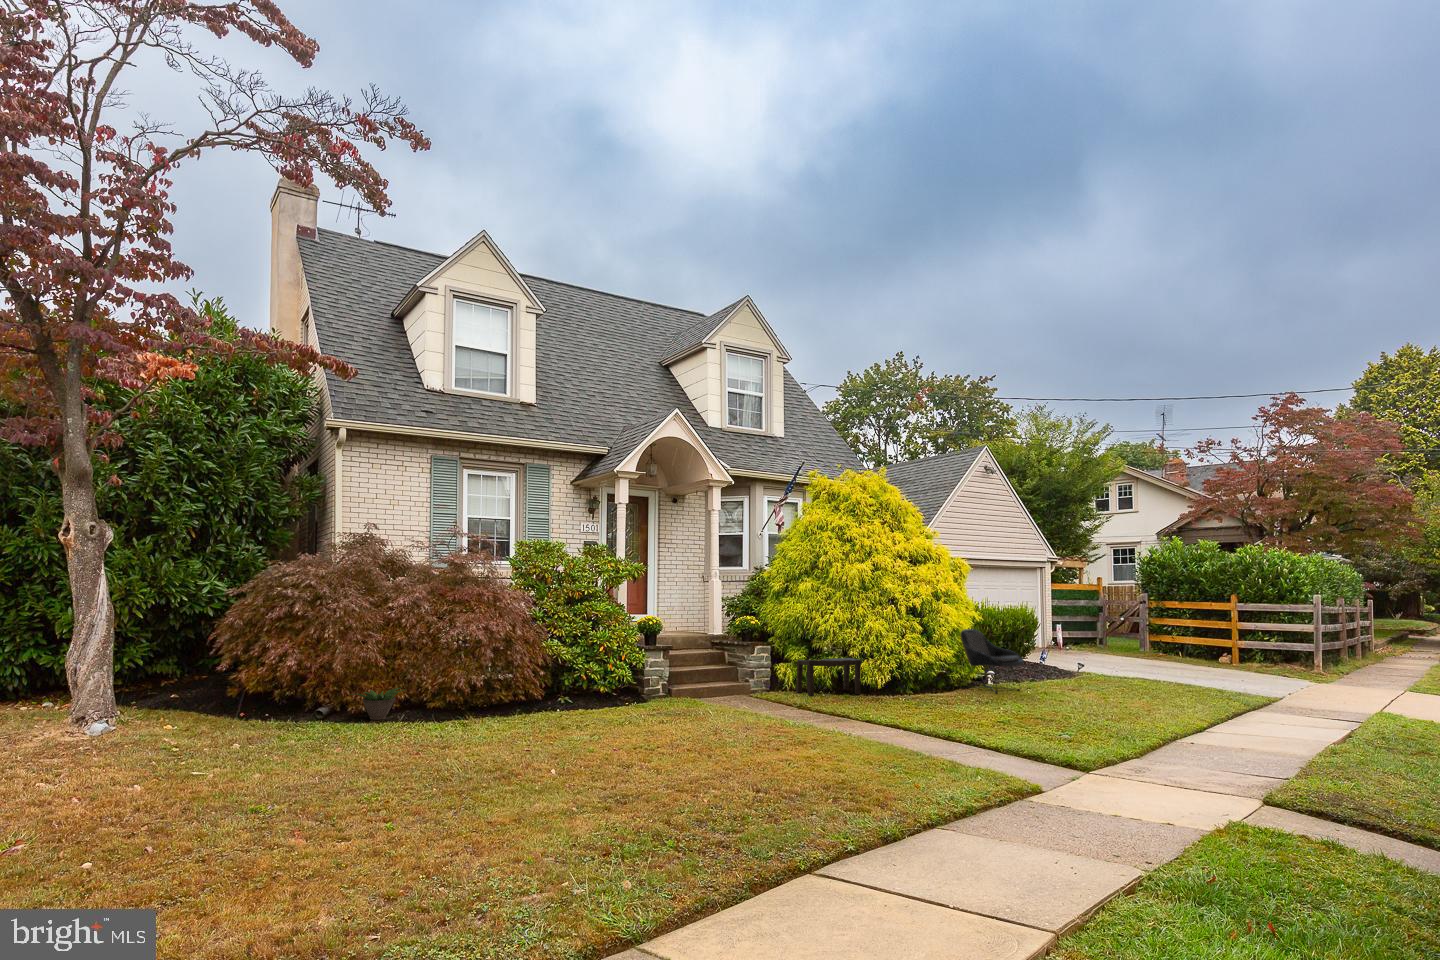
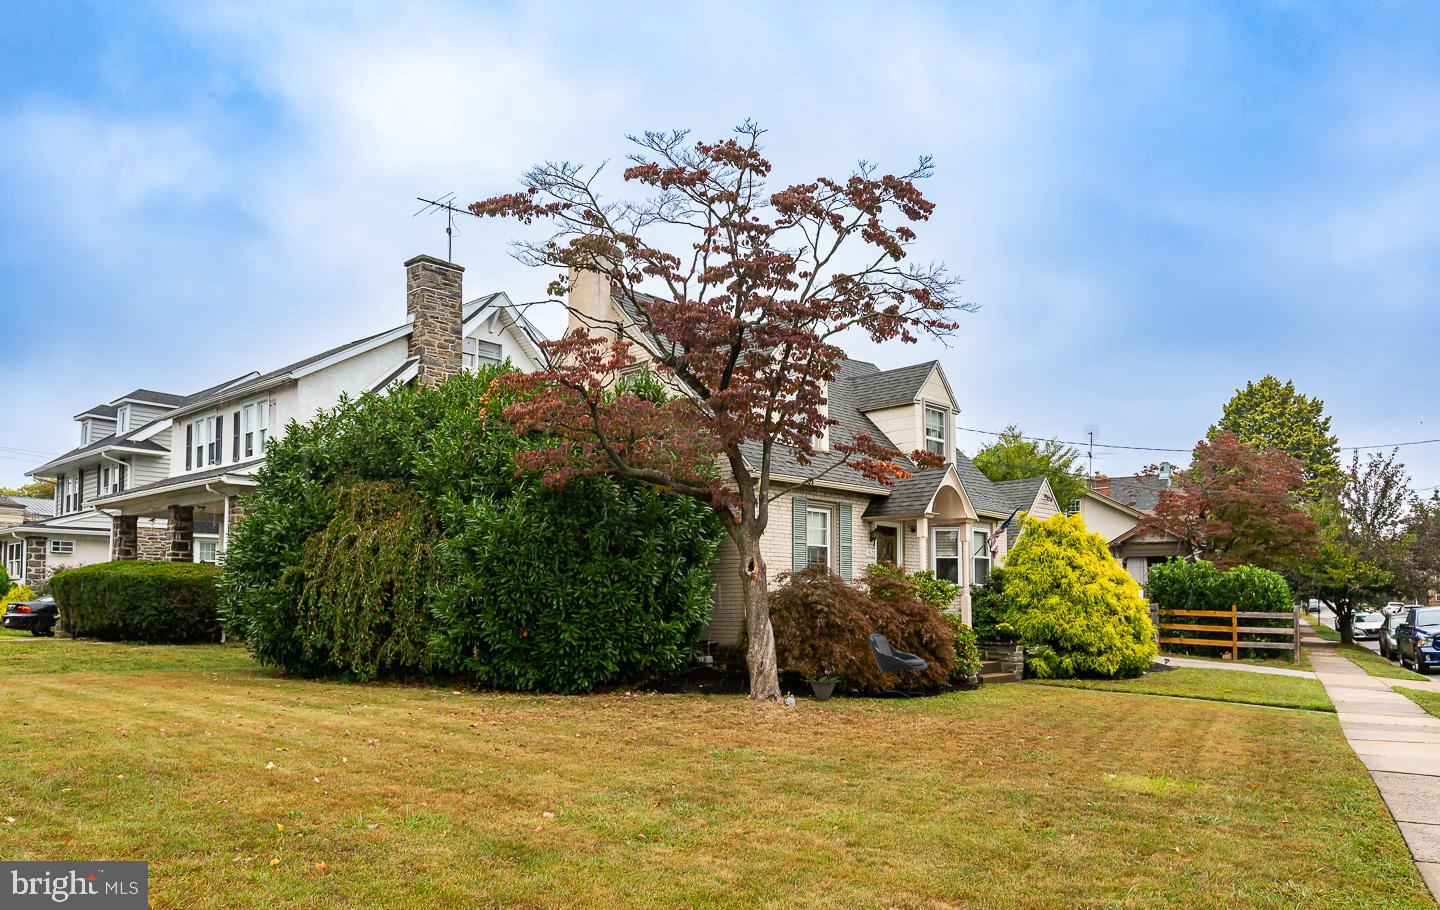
lounge chair: present [960,629,1024,694] -> present [868,634,928,698]
bench: present [796,658,862,696] -> none [1019,654,1066,684]

